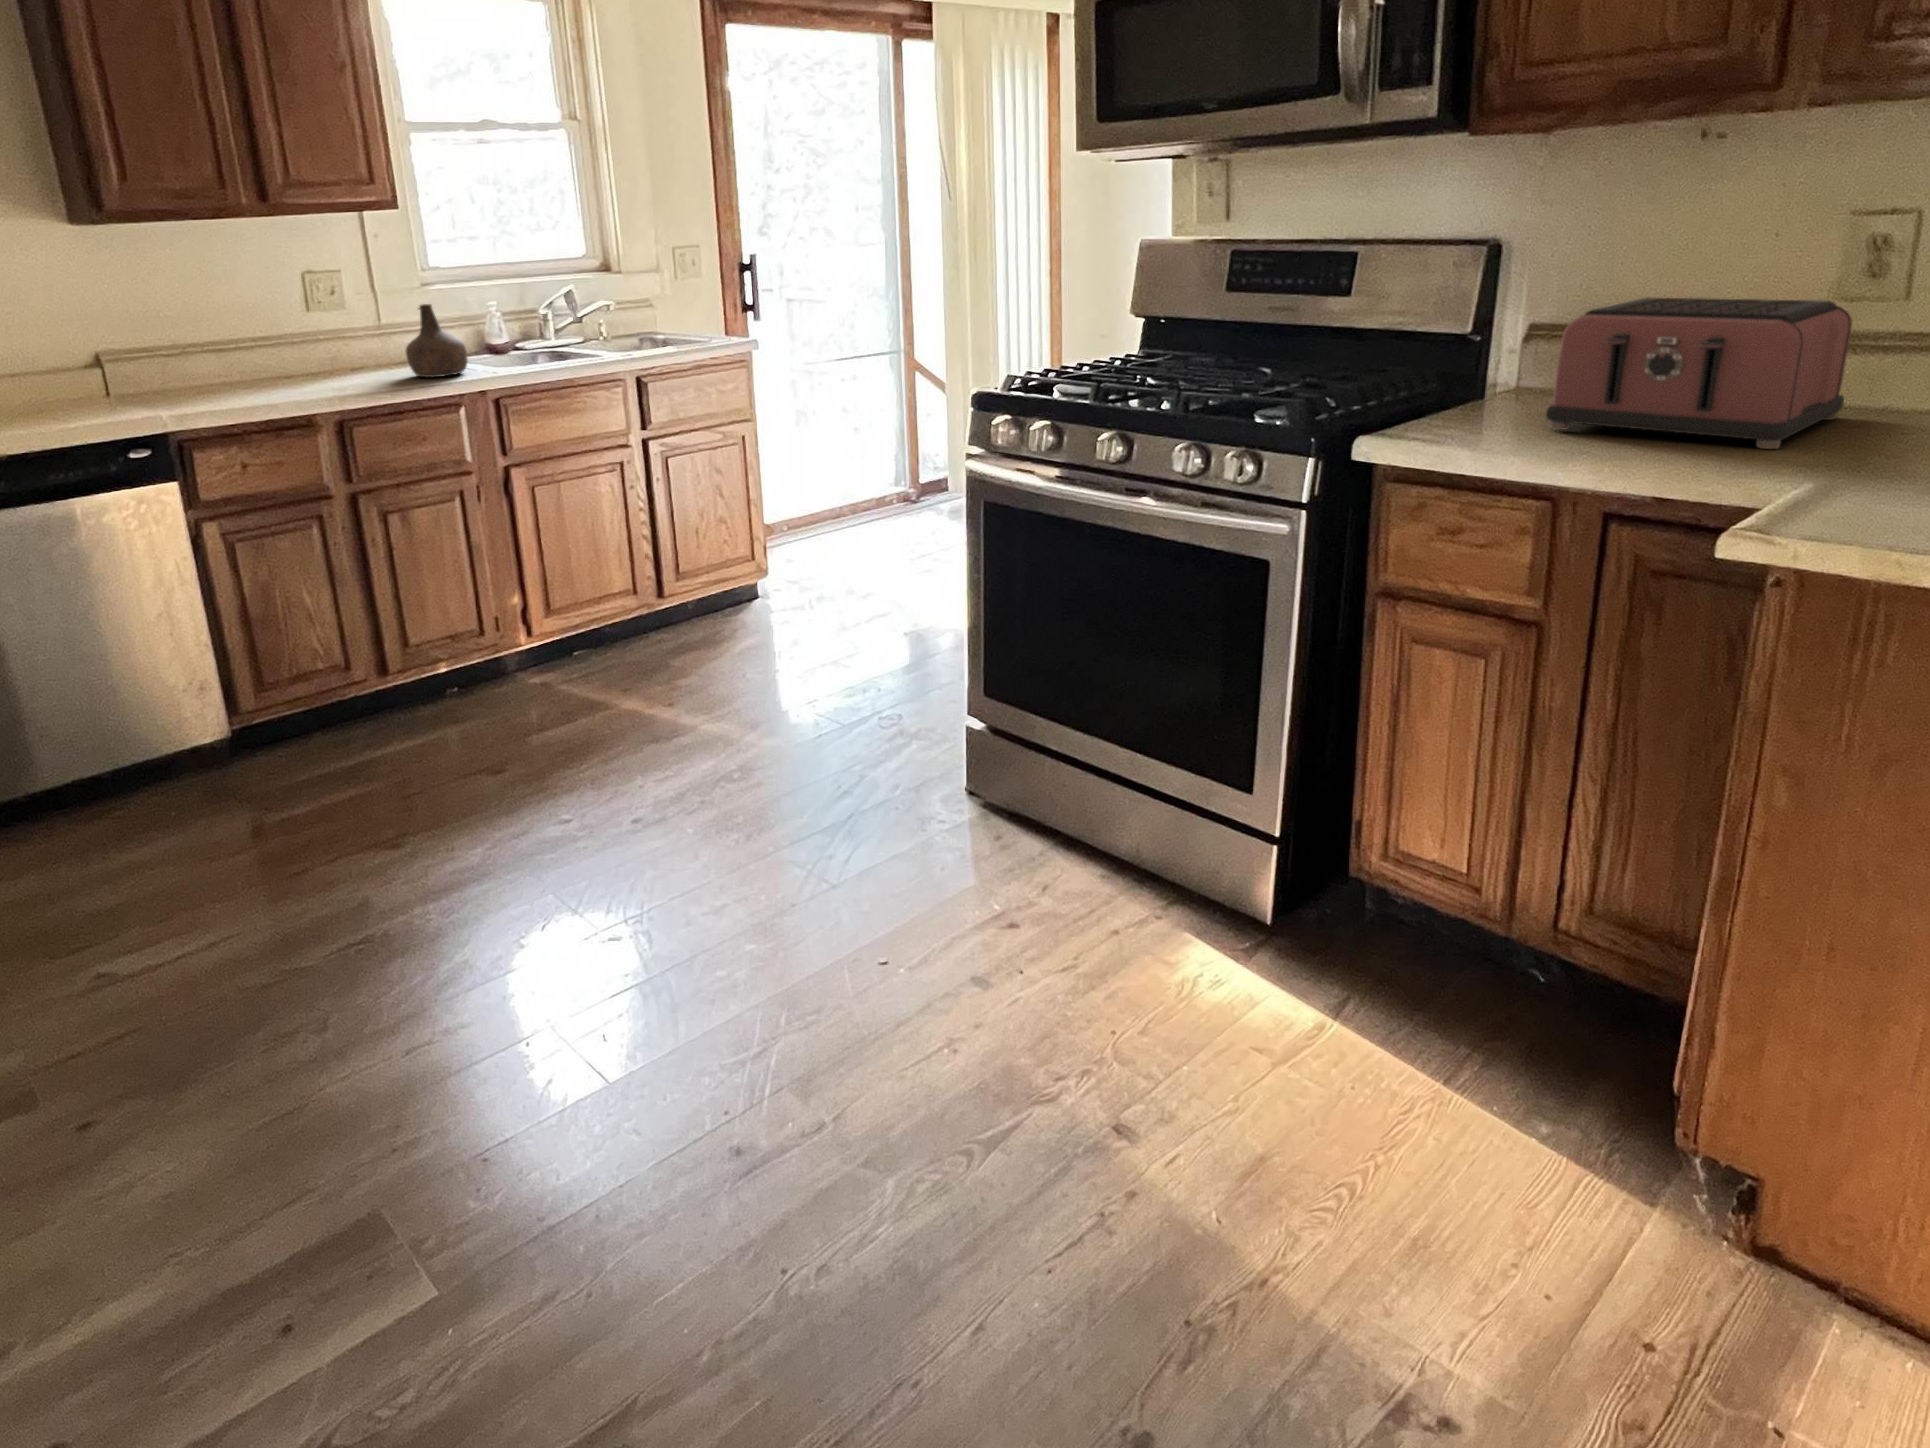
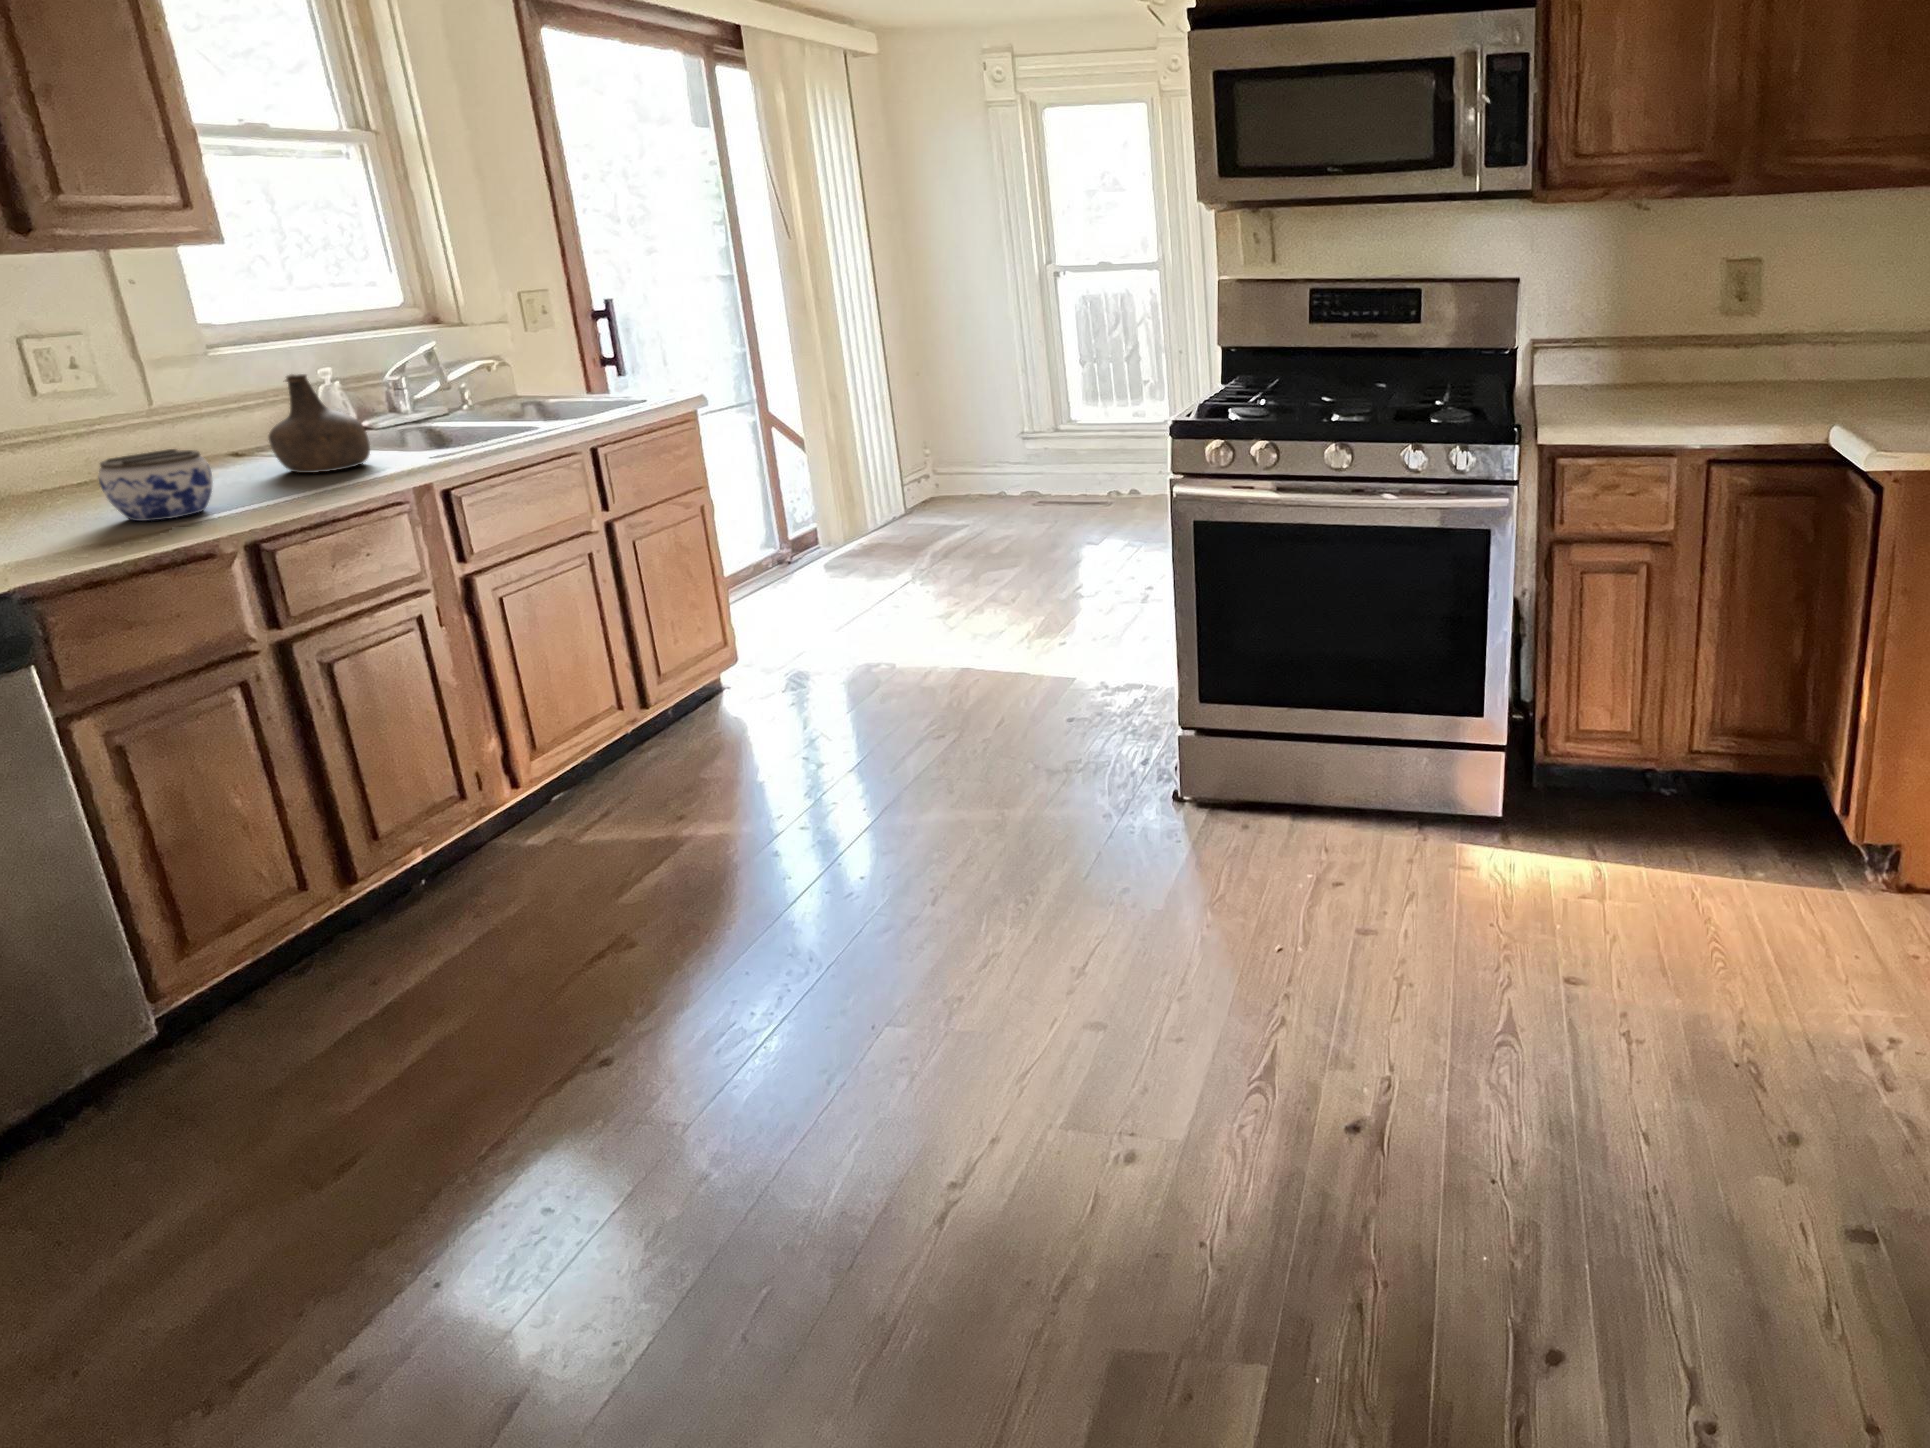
toaster: present [1546,297,1852,449] -> none [1623,314,1781,408]
jar: none [271,351,334,399] -> present [98,449,213,521]

